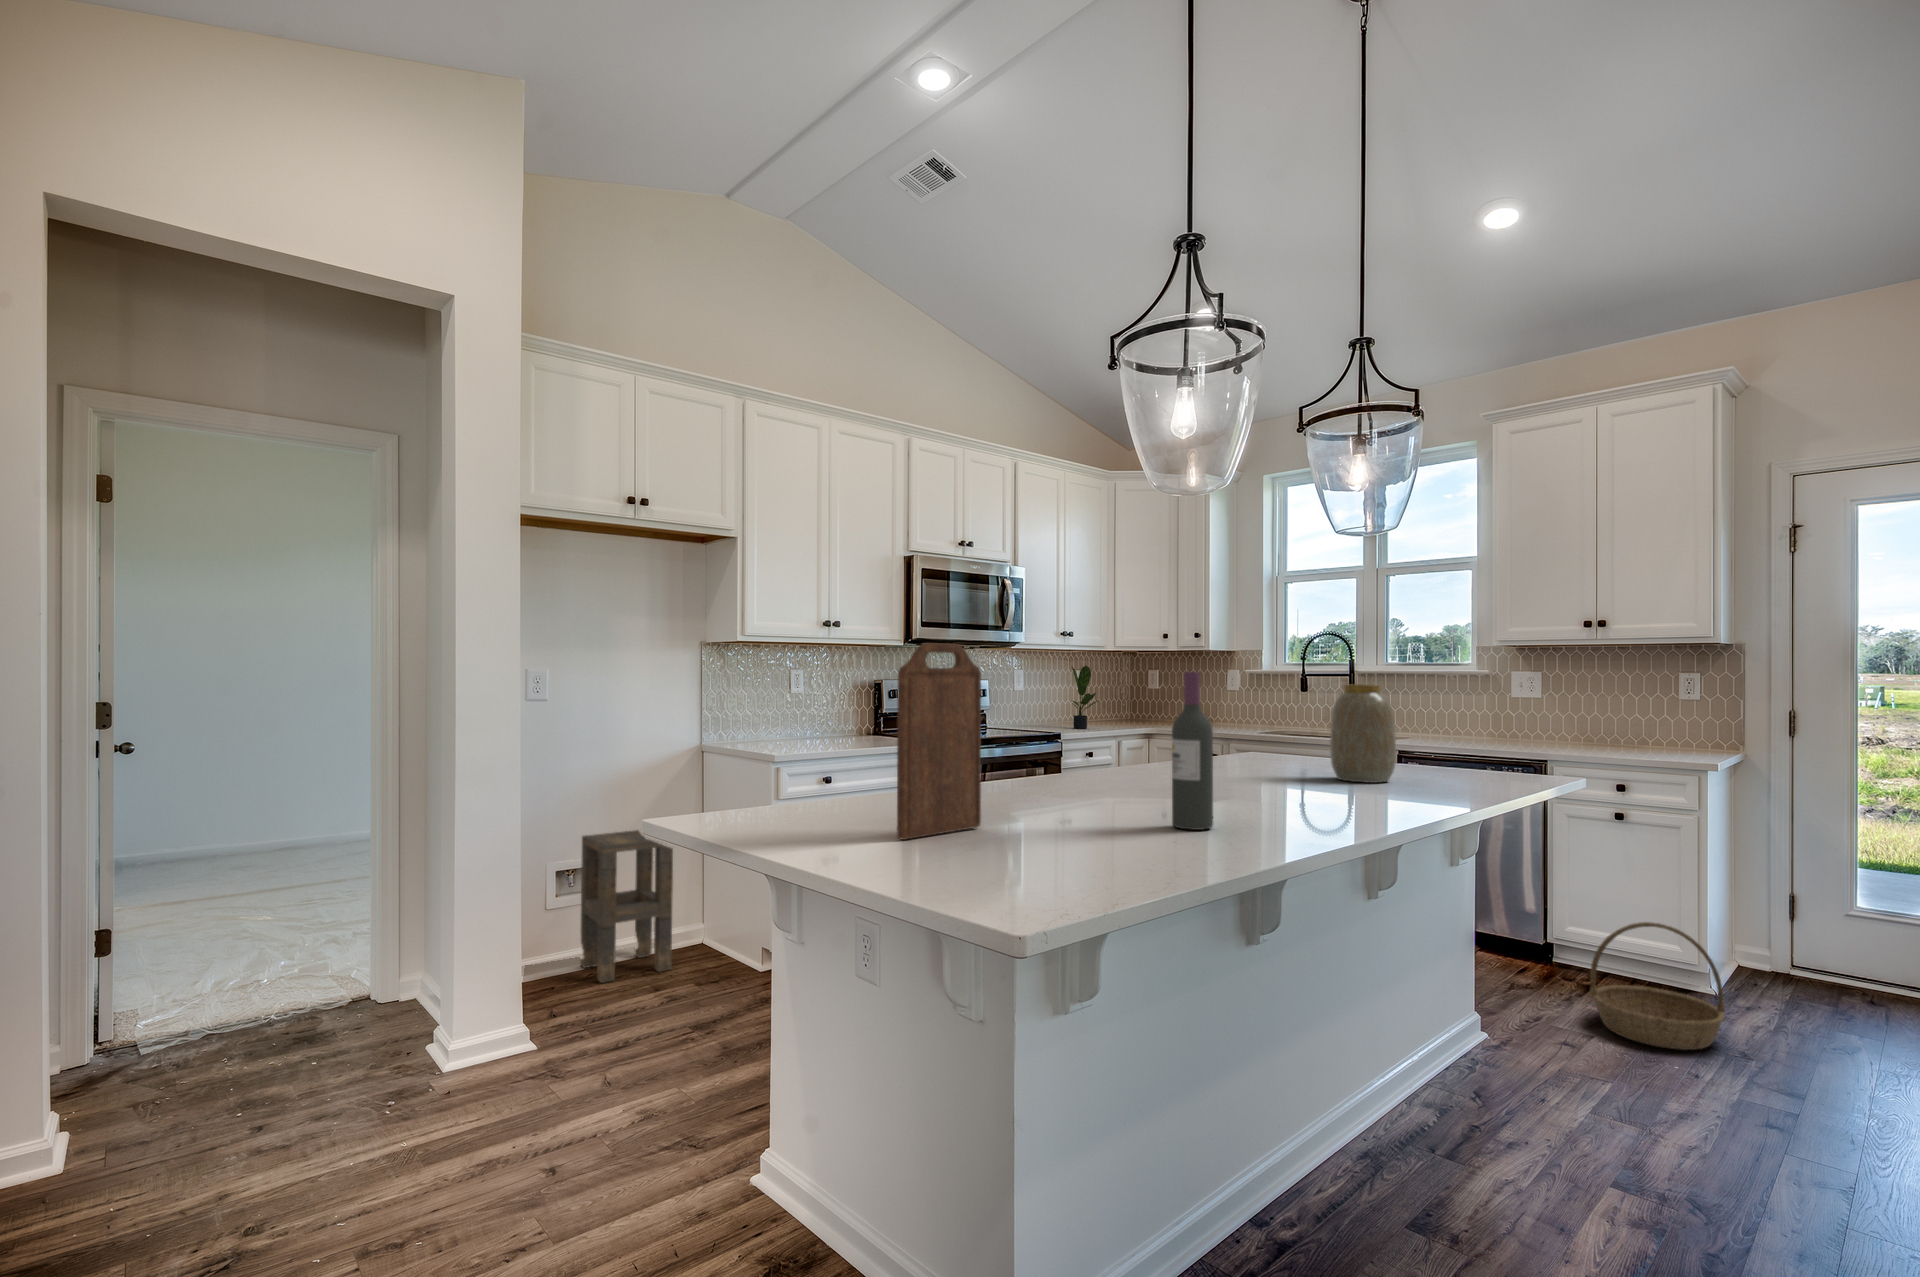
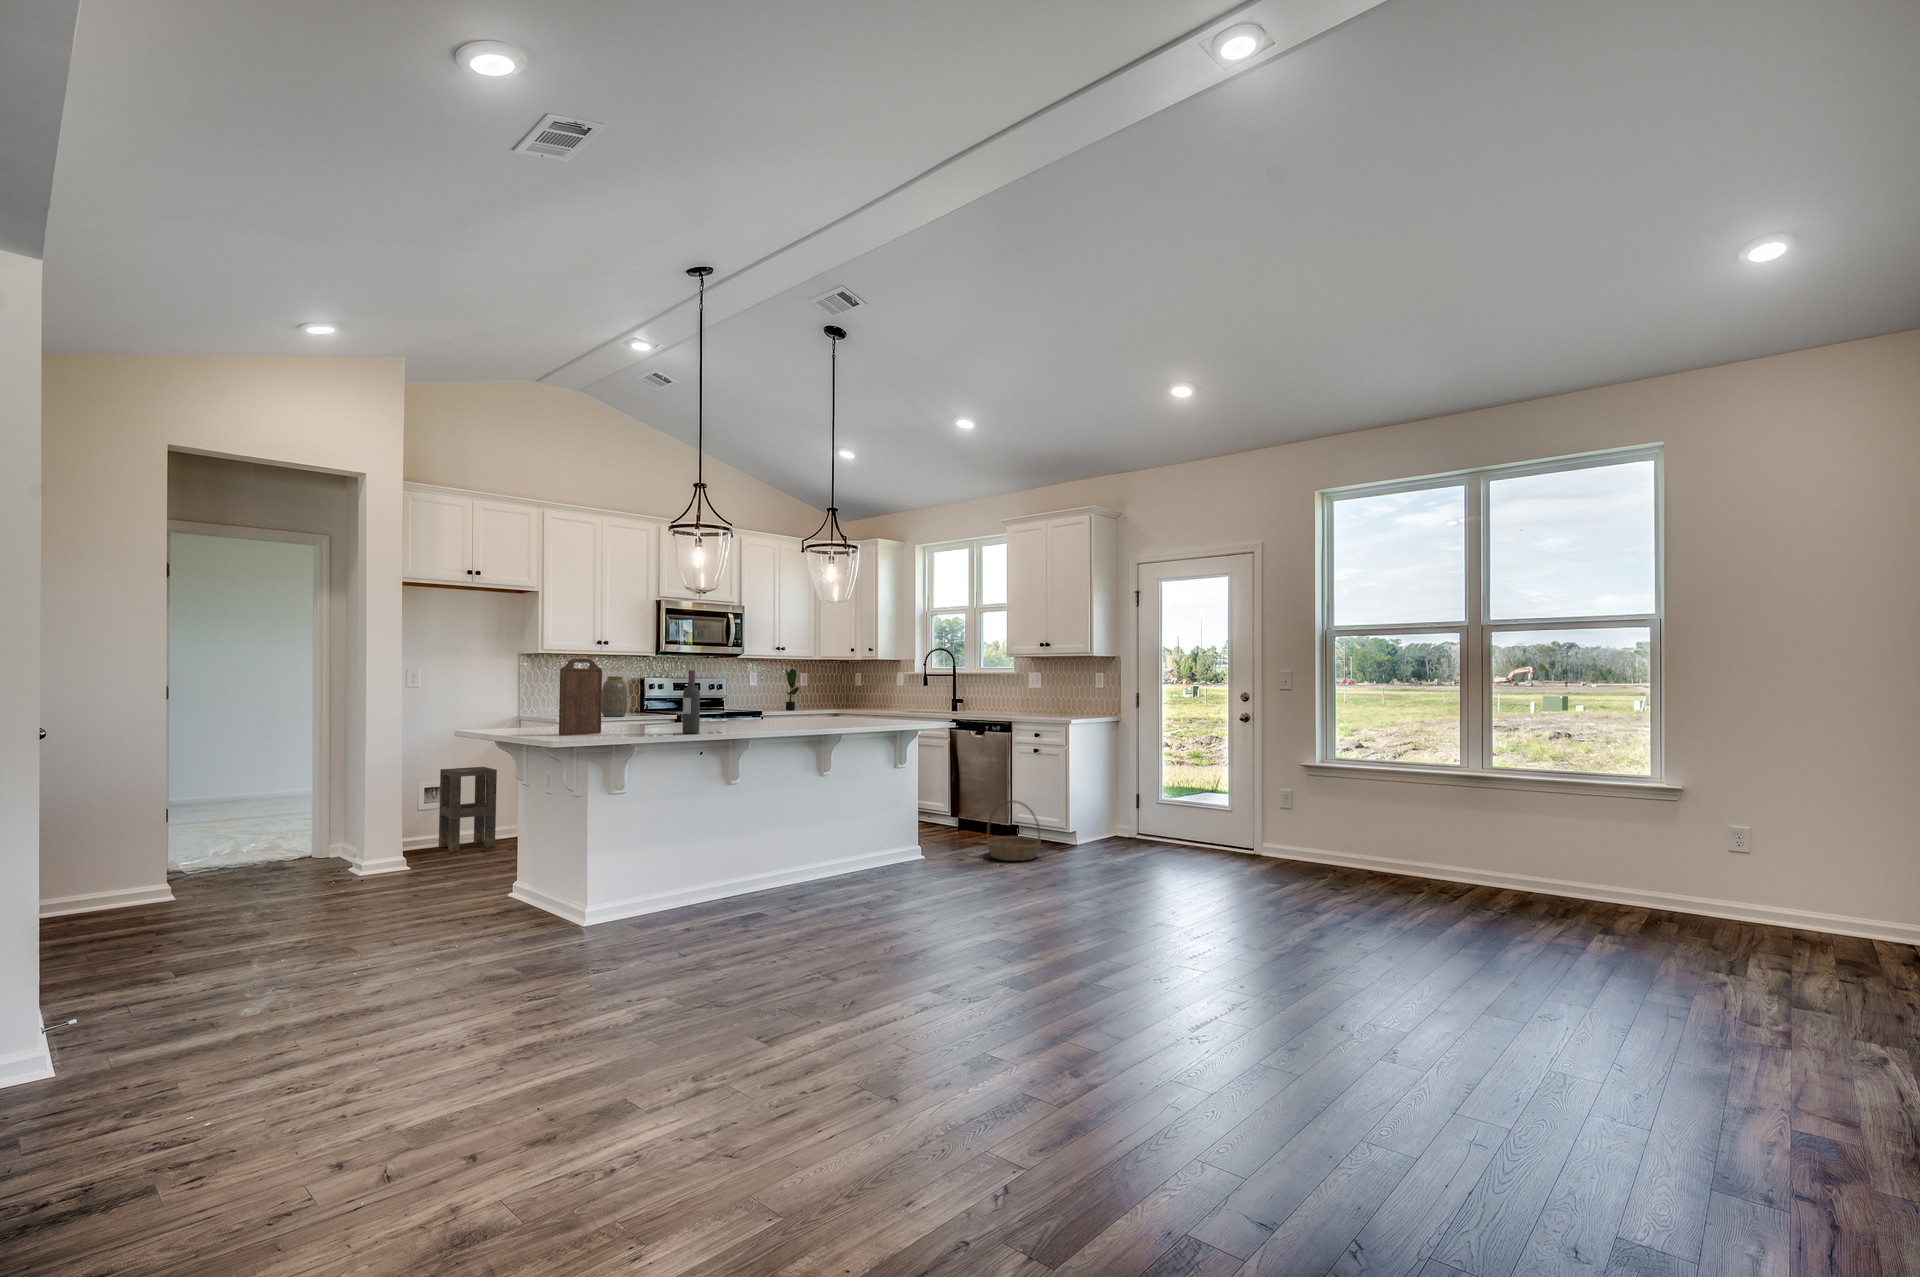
vase: present [1330,684,1396,783] -> present [601,676,628,717]

